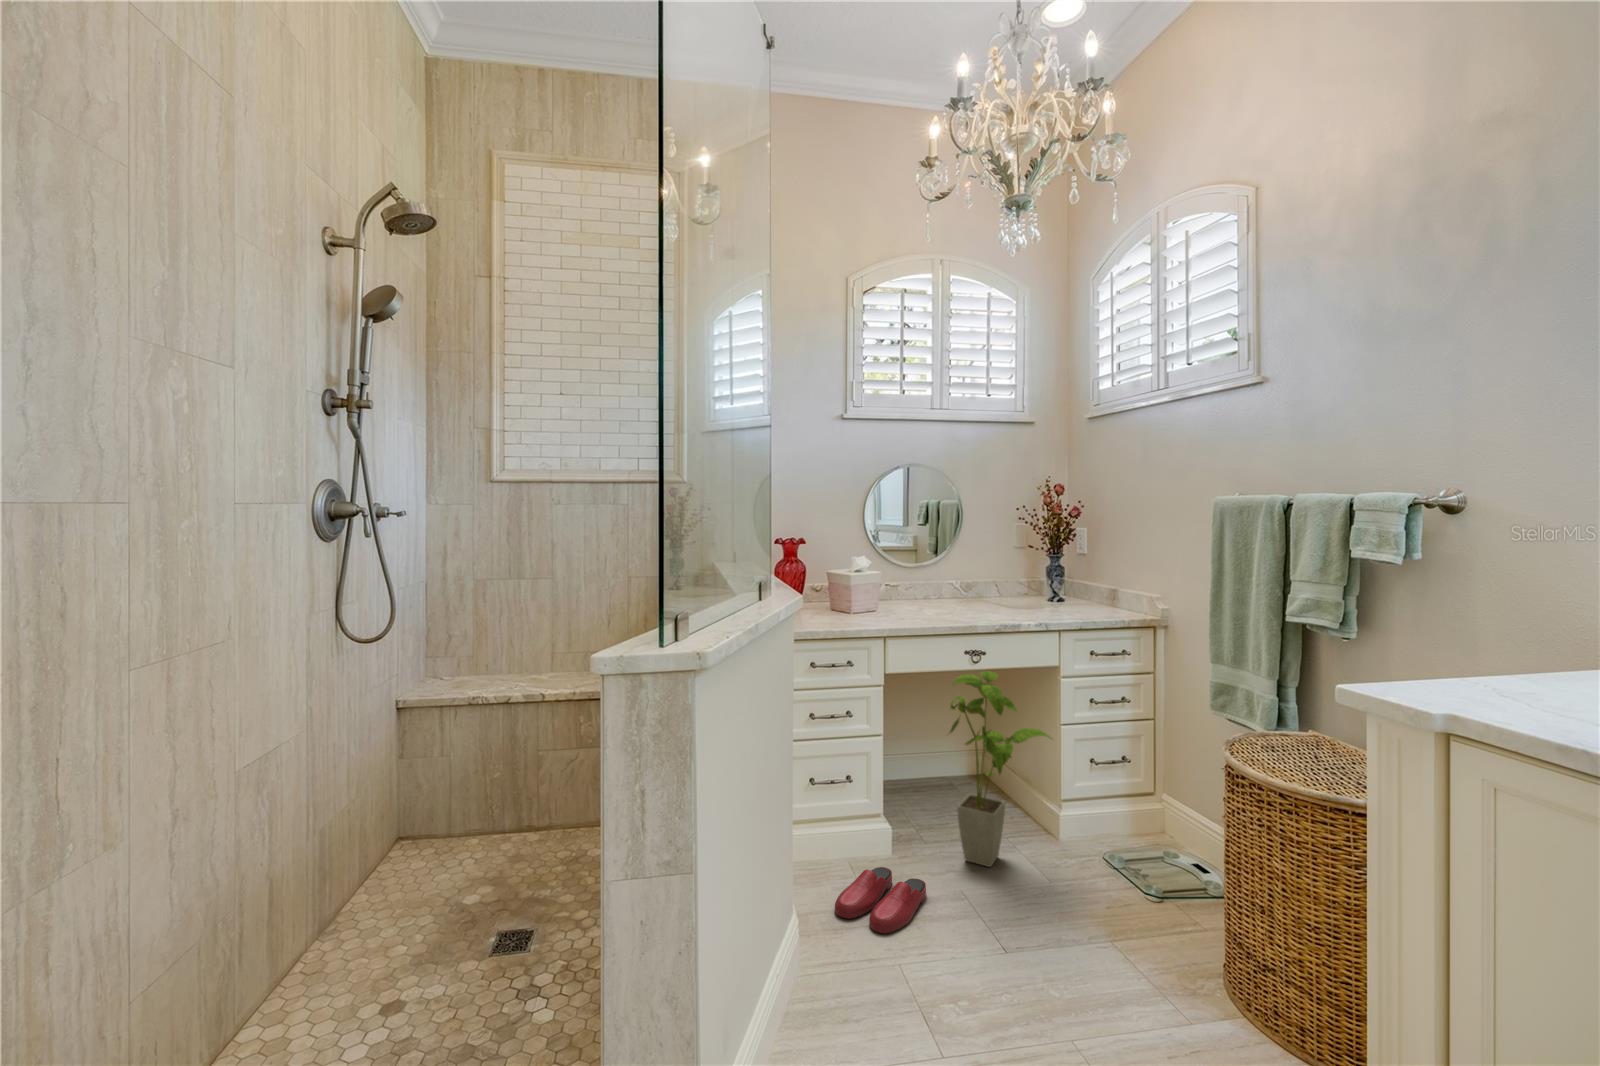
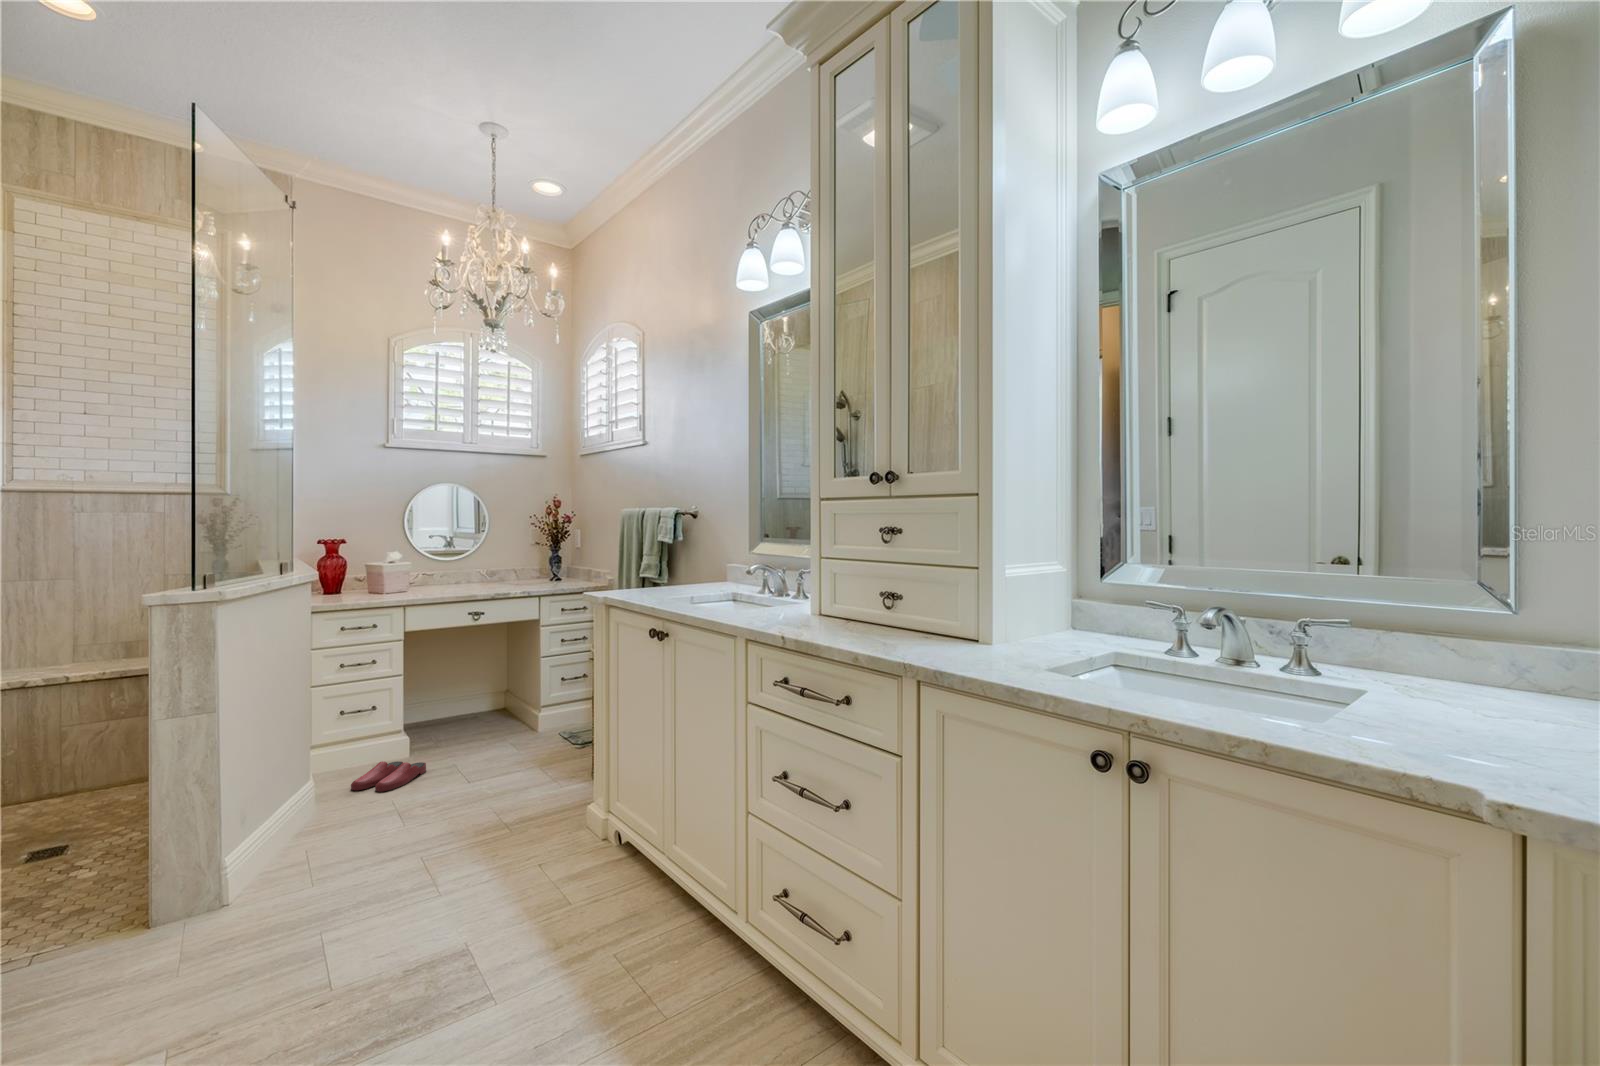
house plant: present [950,671,1051,867] -> none [451,624,526,751]

